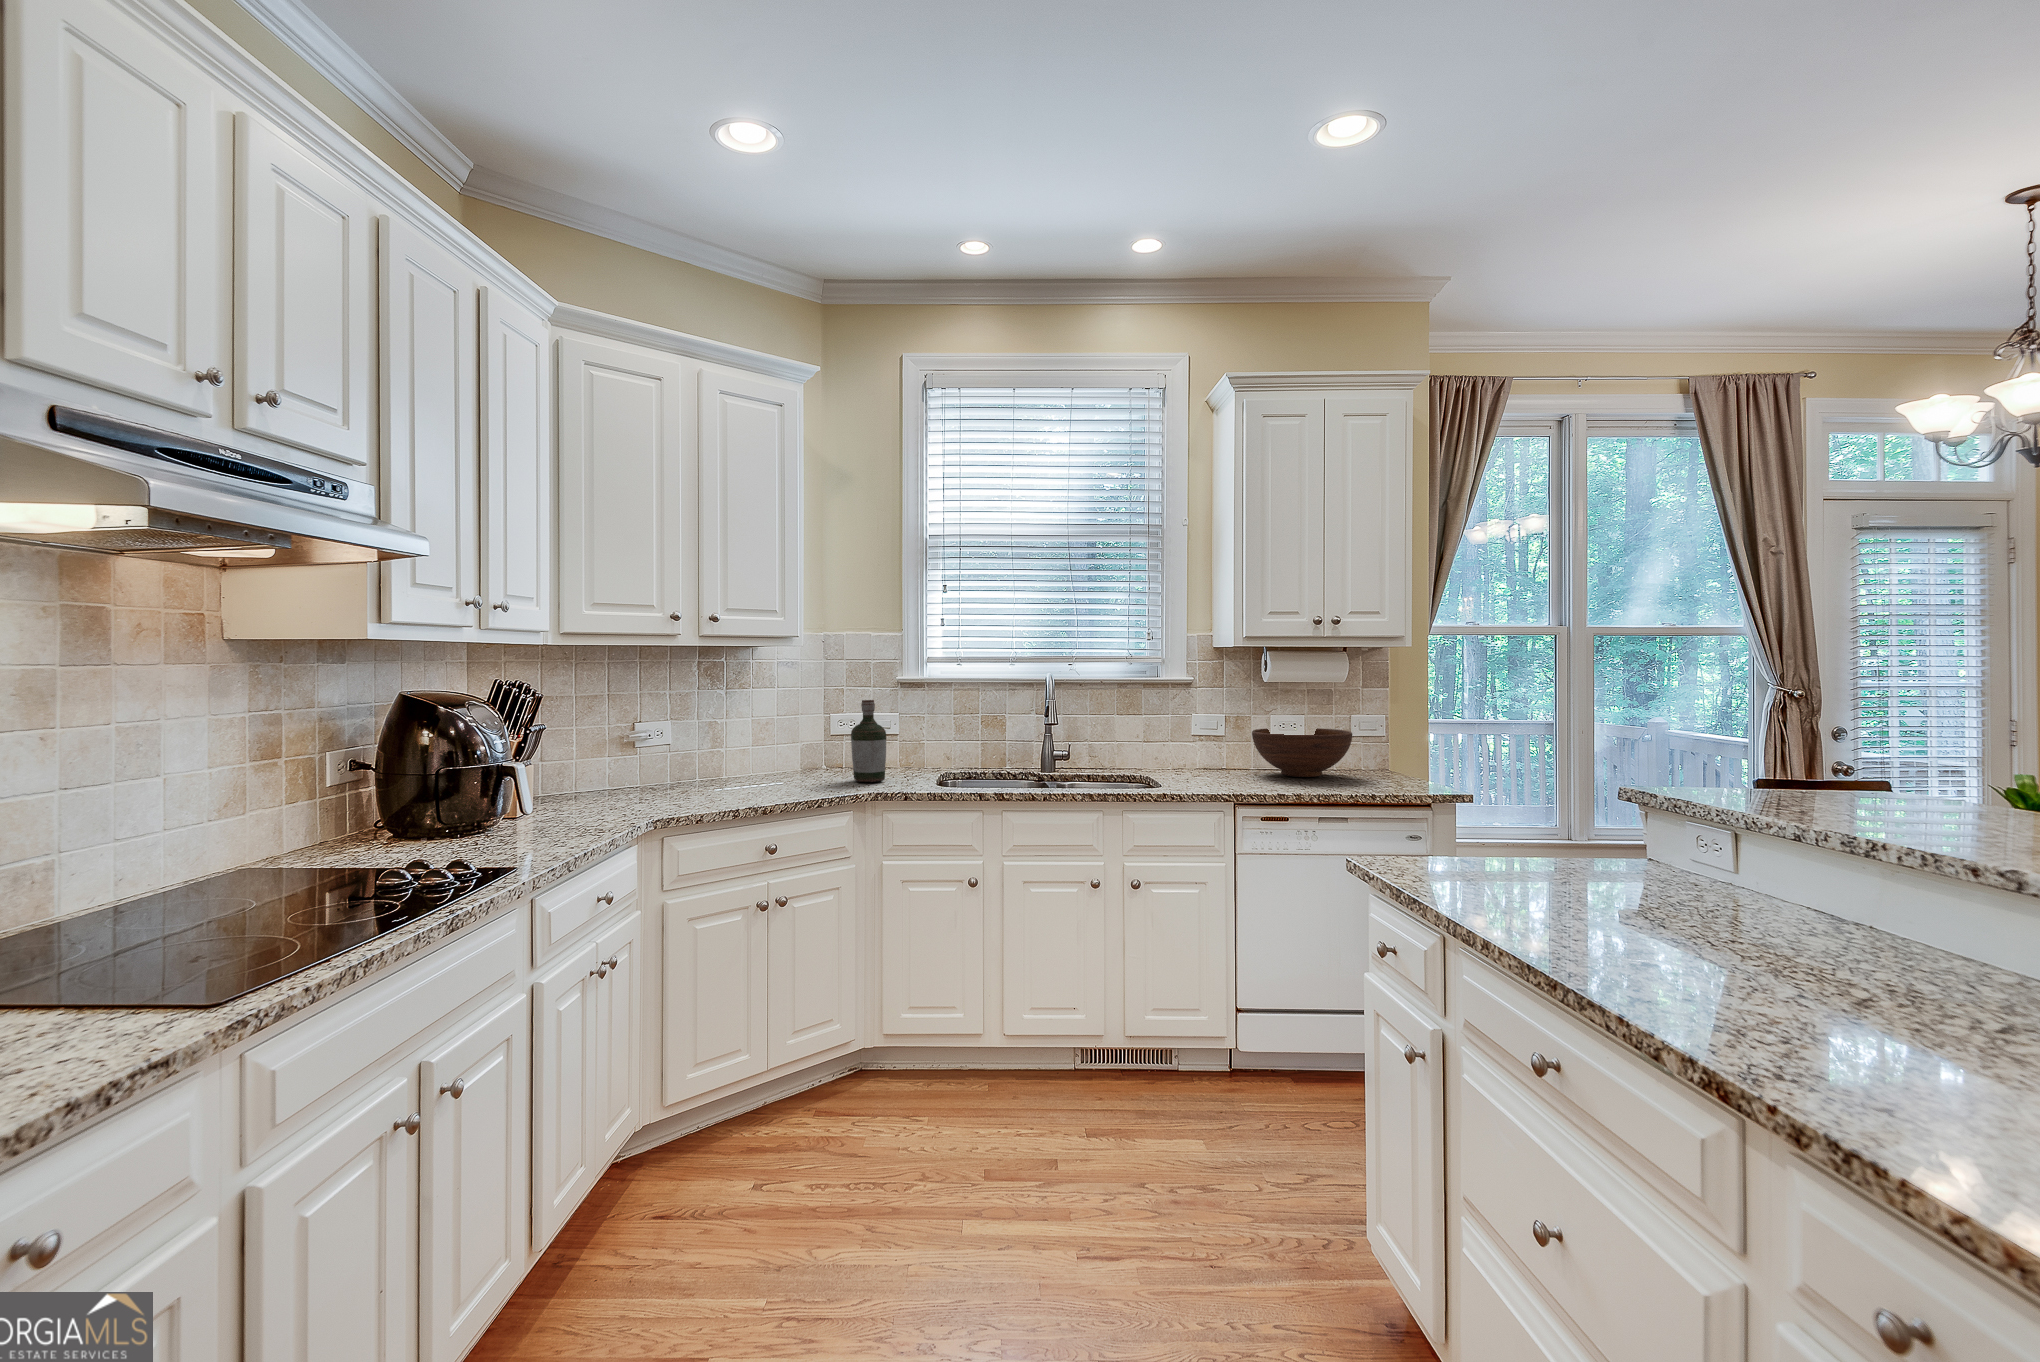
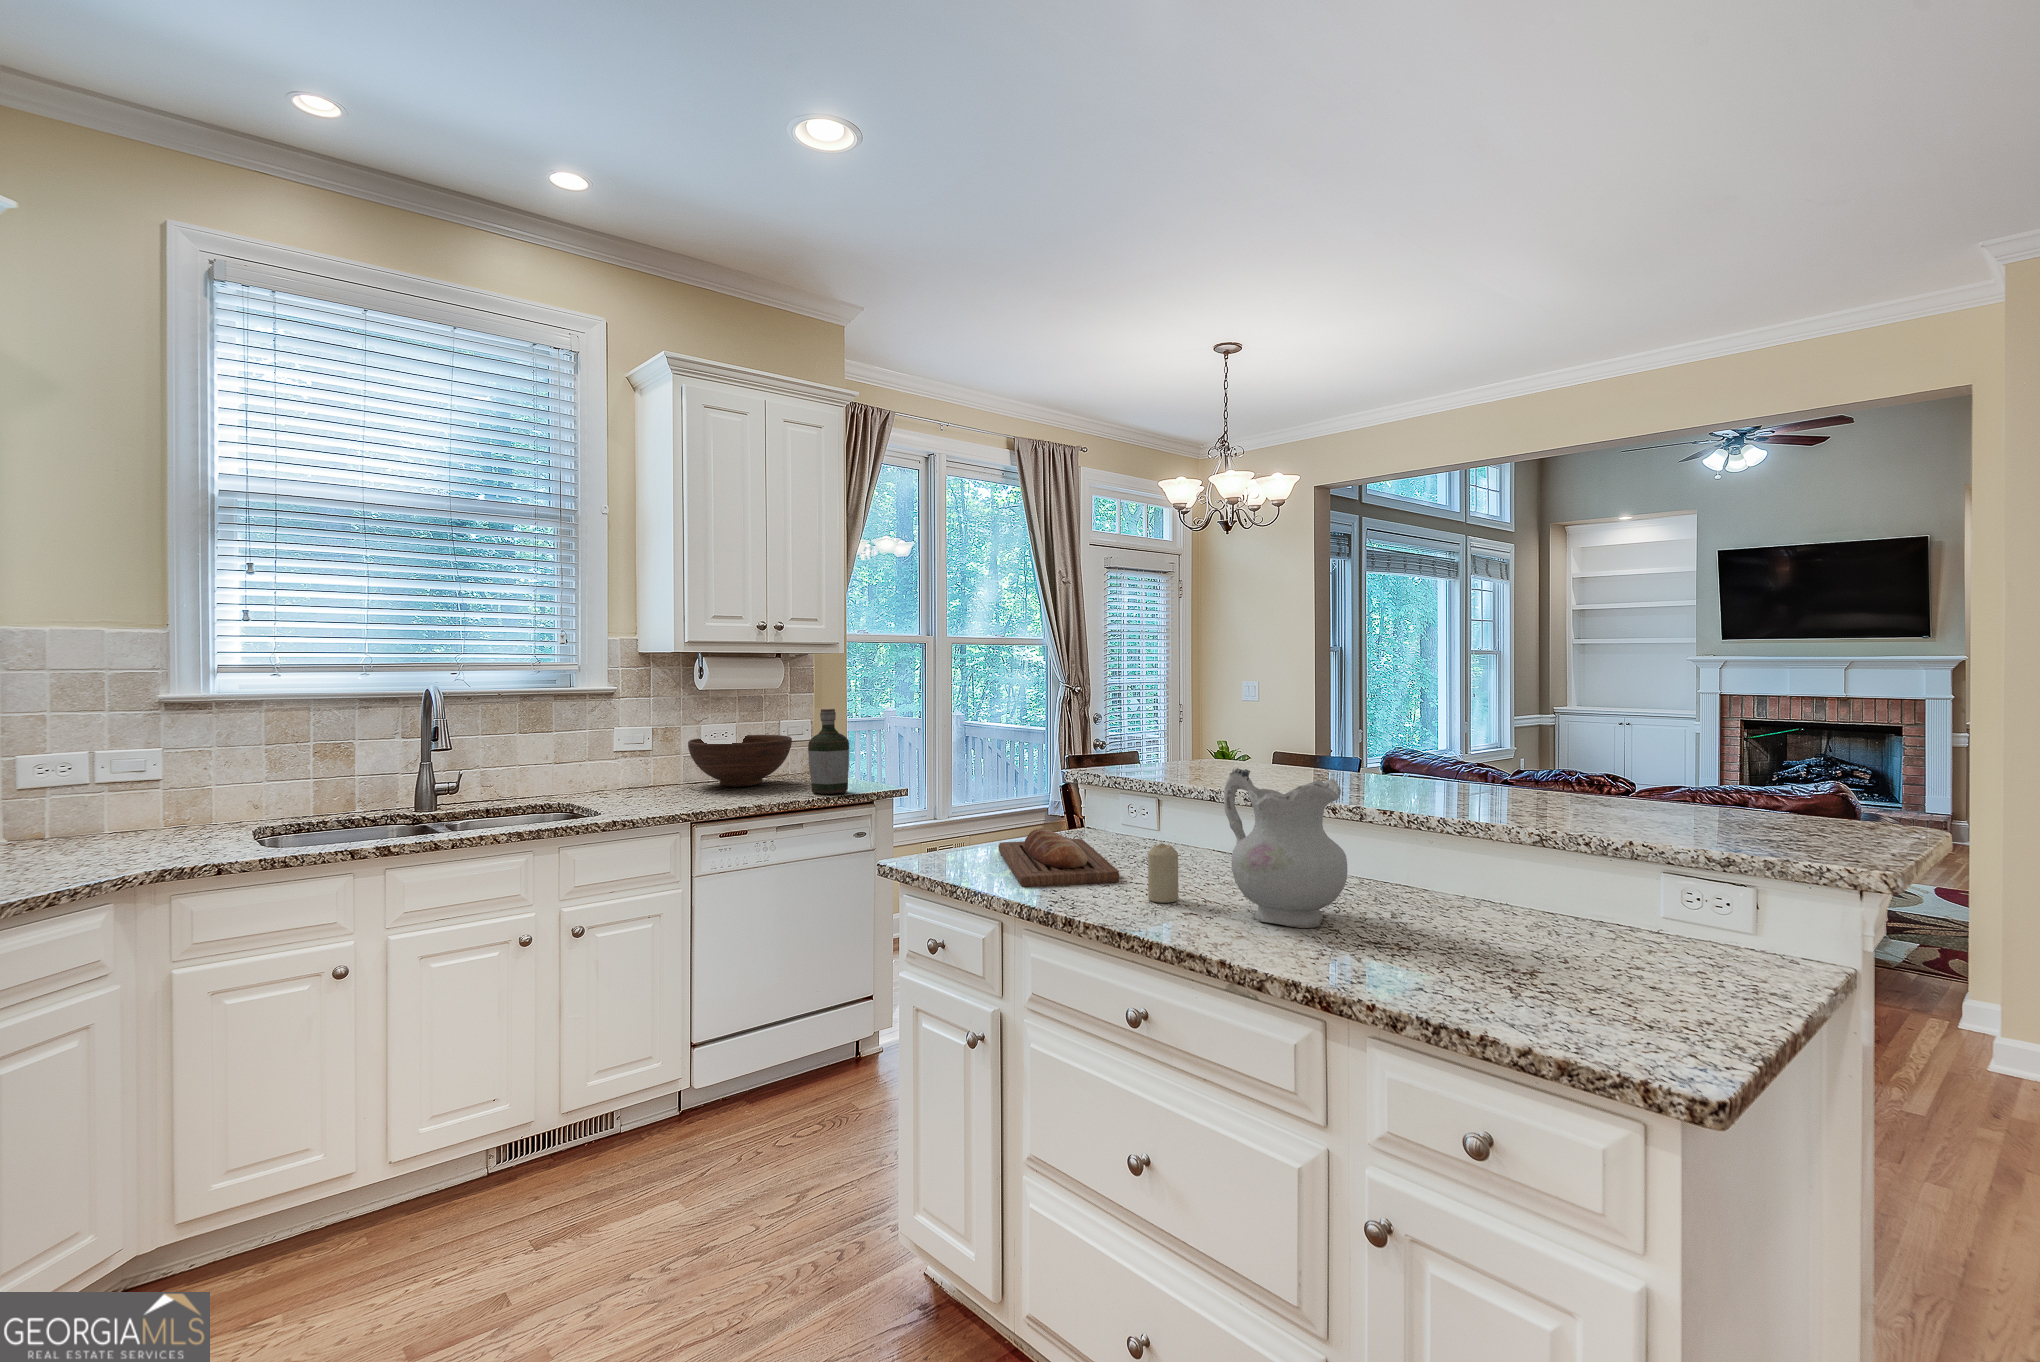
bottle: present [851,700,886,782] -> present [808,709,849,794]
ceramic pitcher: none [1709,793,1910,1017] -> present [1224,768,1347,928]
bread loaf: none [1474,847,1608,919] -> present [998,828,1119,887]
candle: none [1616,877,1660,950] -> present [1148,843,1178,903]

